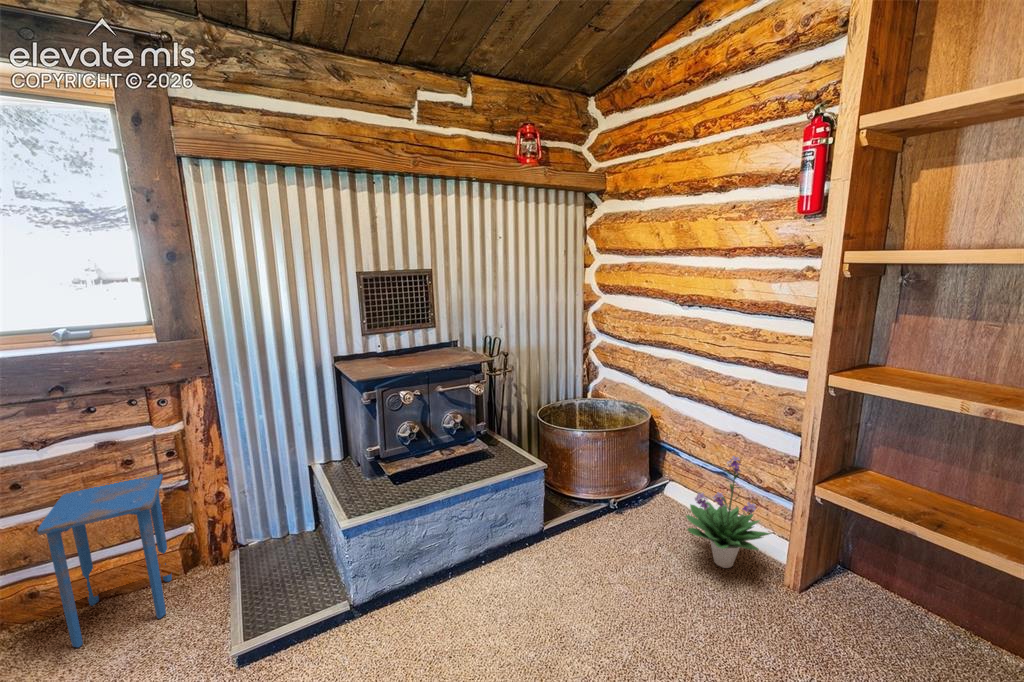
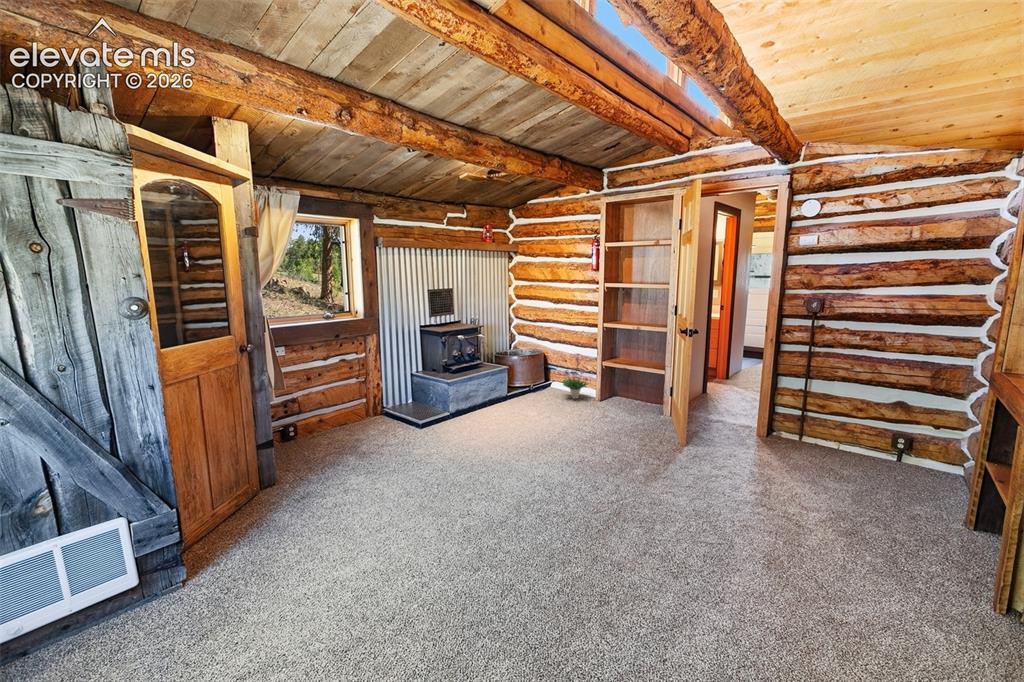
side table: present [37,474,172,647] -> none [330,374,375,434]

